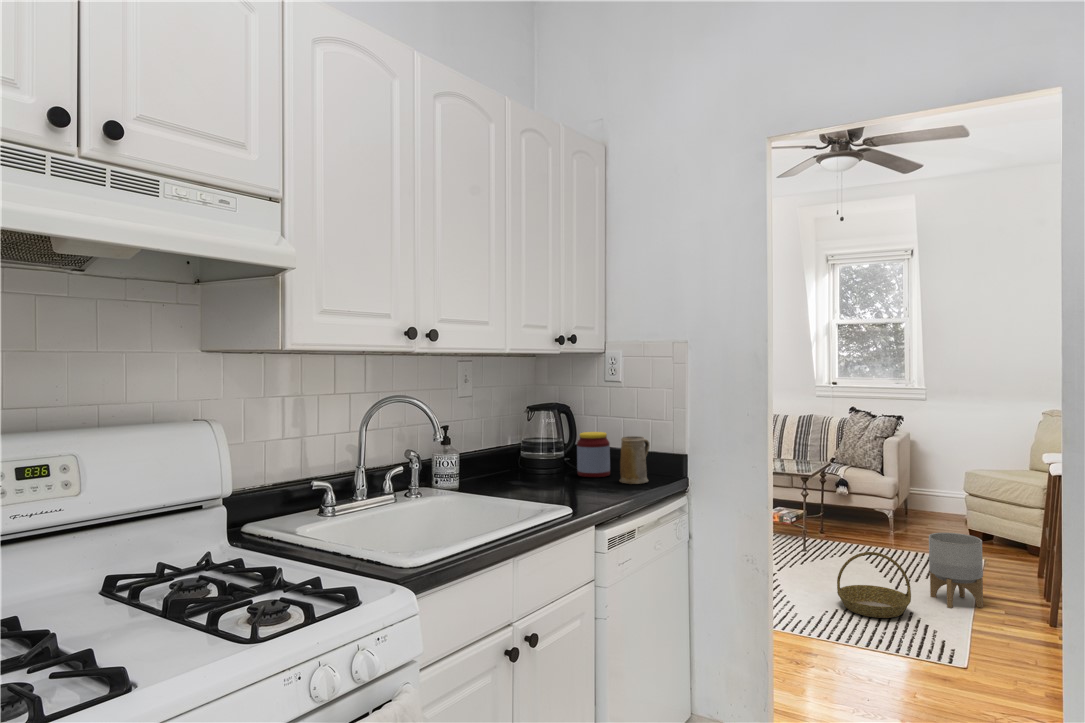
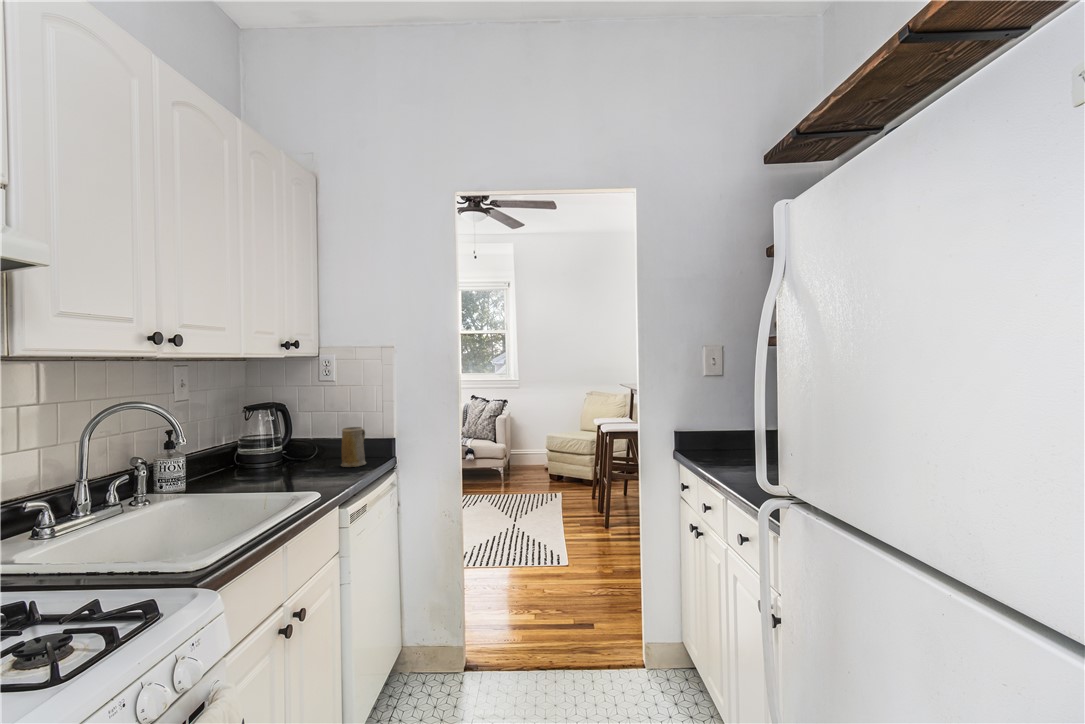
jar: present [577,432,610,477] -> none [297,426,328,466]
planter: present [929,533,983,608] -> none [535,477,567,527]
basket: present [837,552,911,618] -> none [480,497,528,543]

